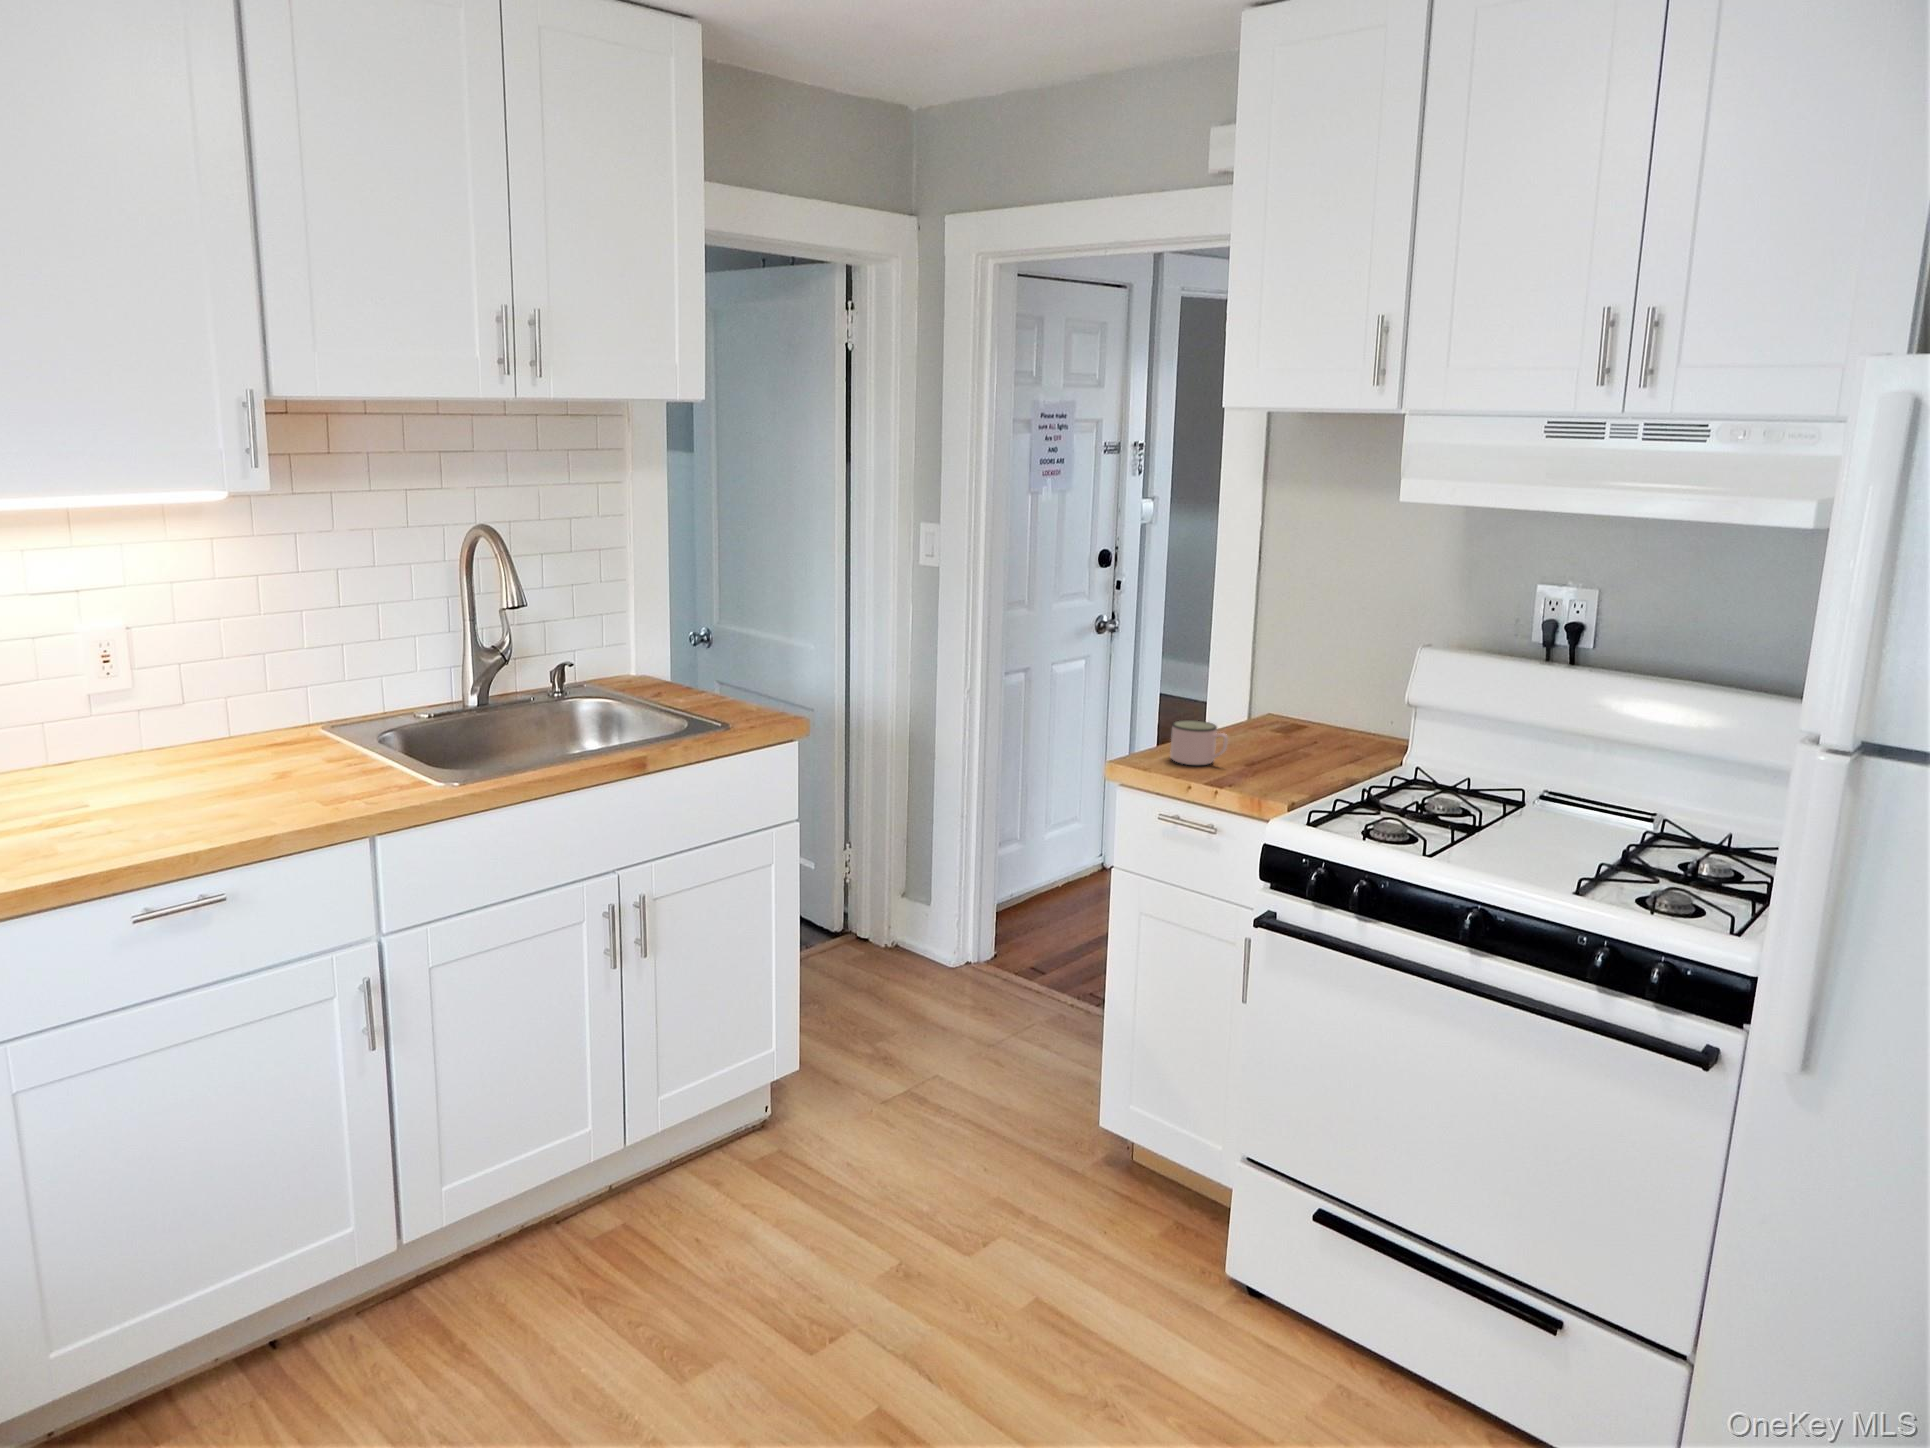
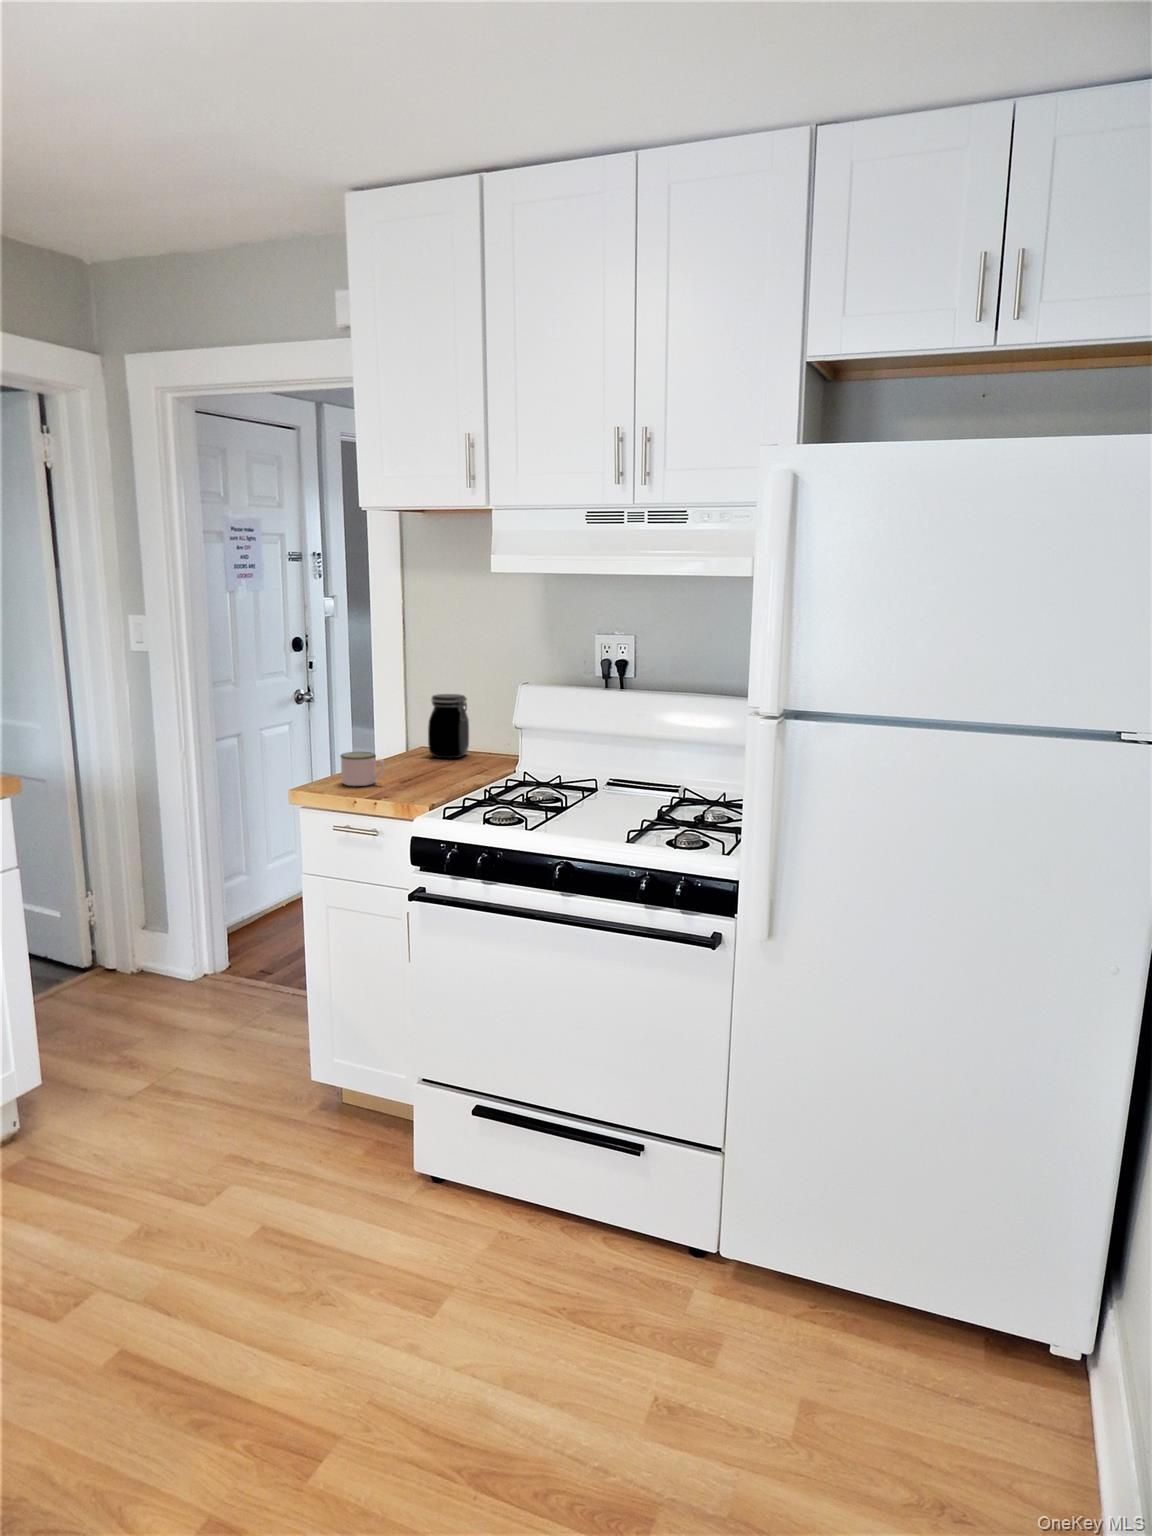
jar: none [1281,649,1340,735] -> present [428,694,469,758]

